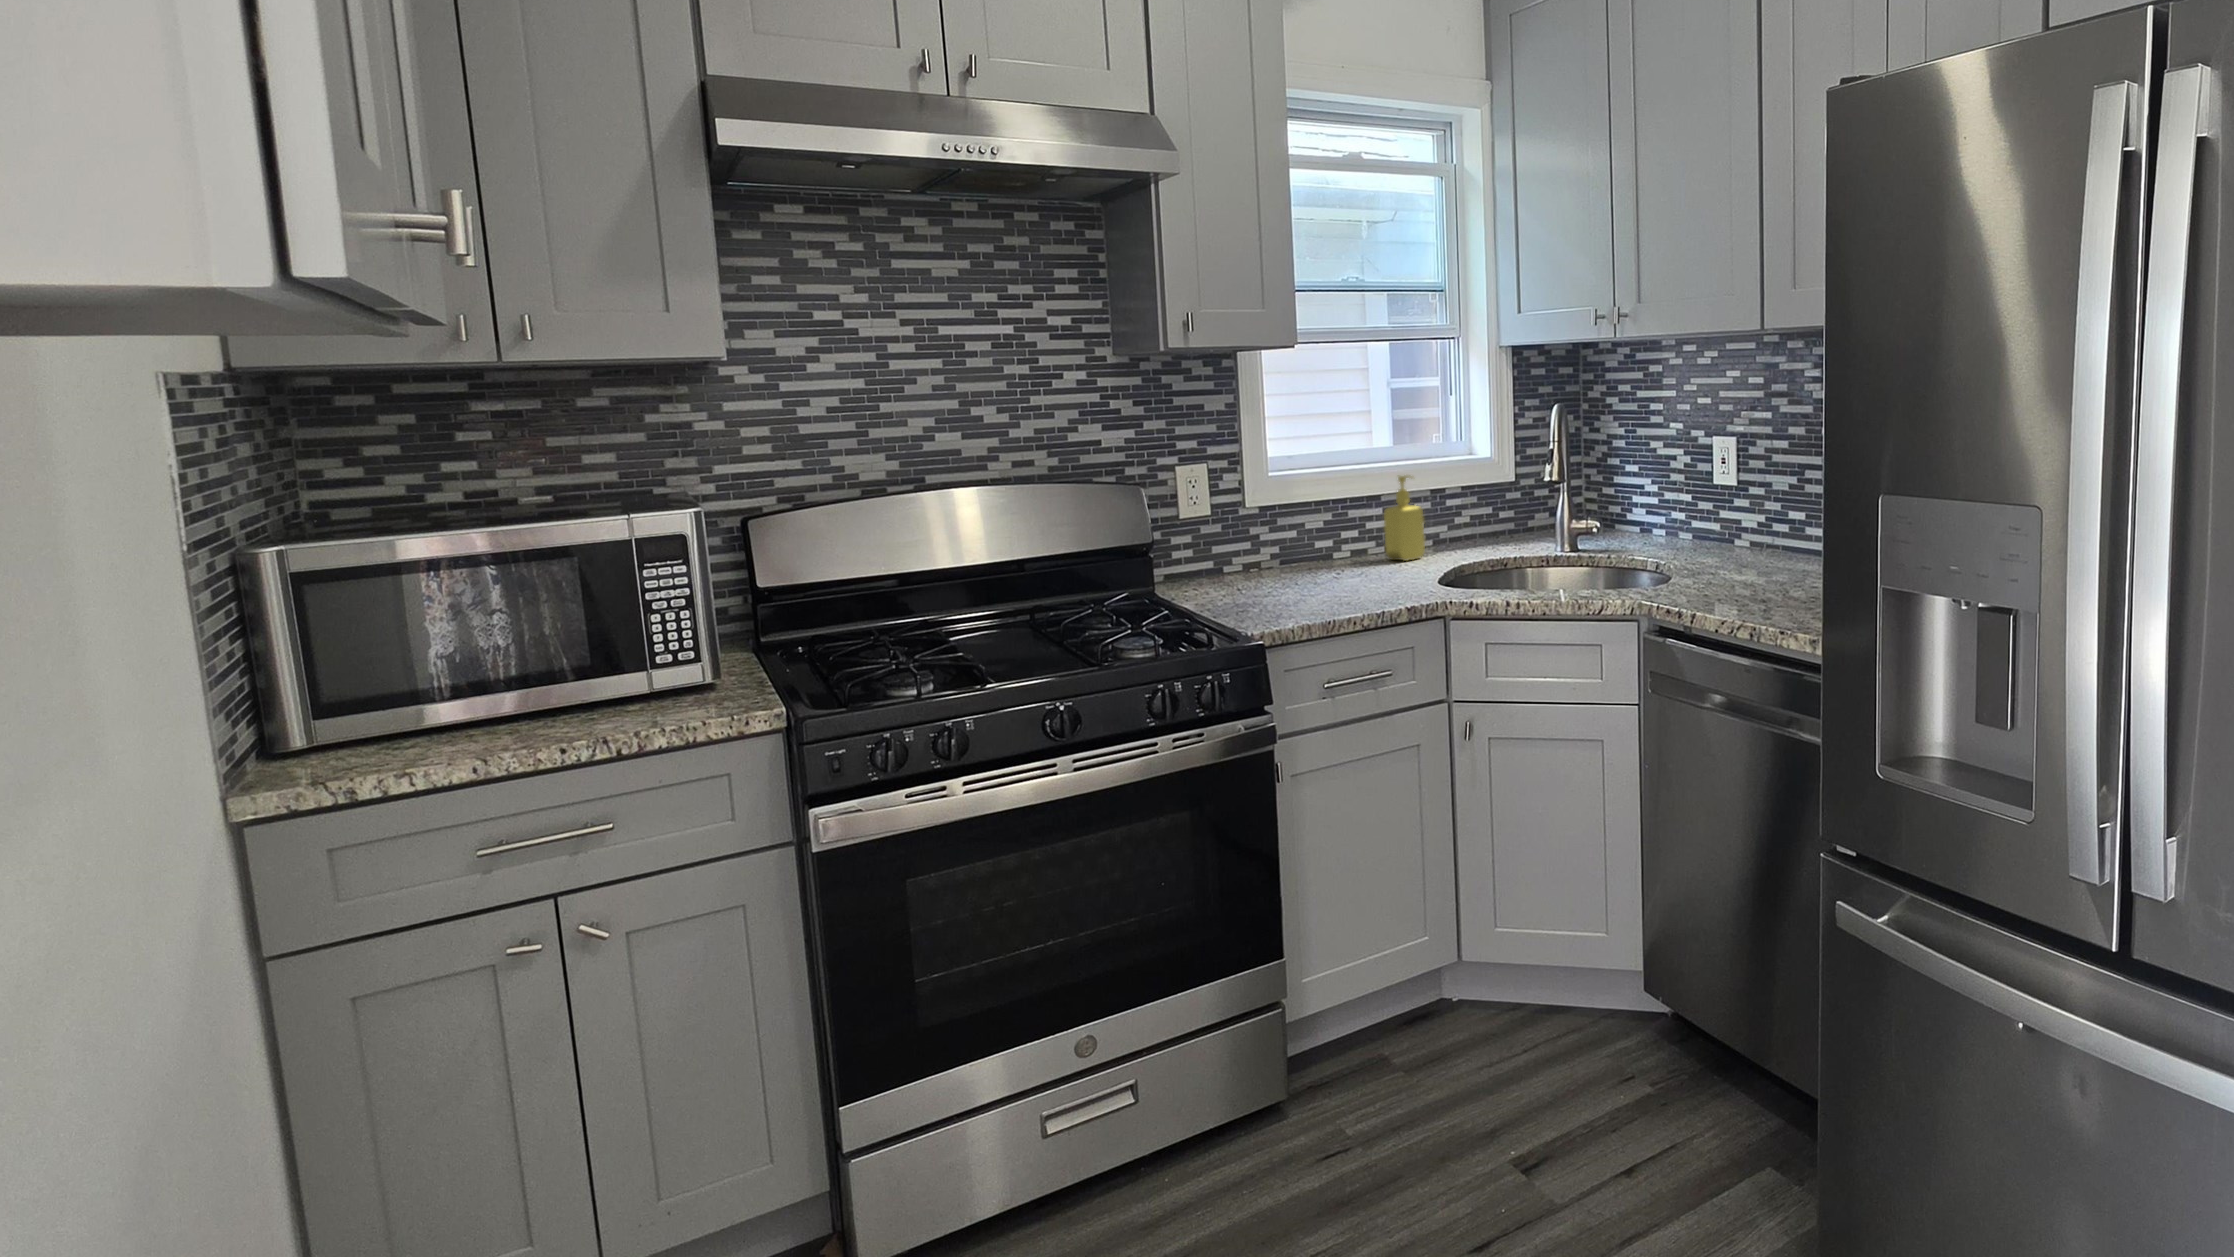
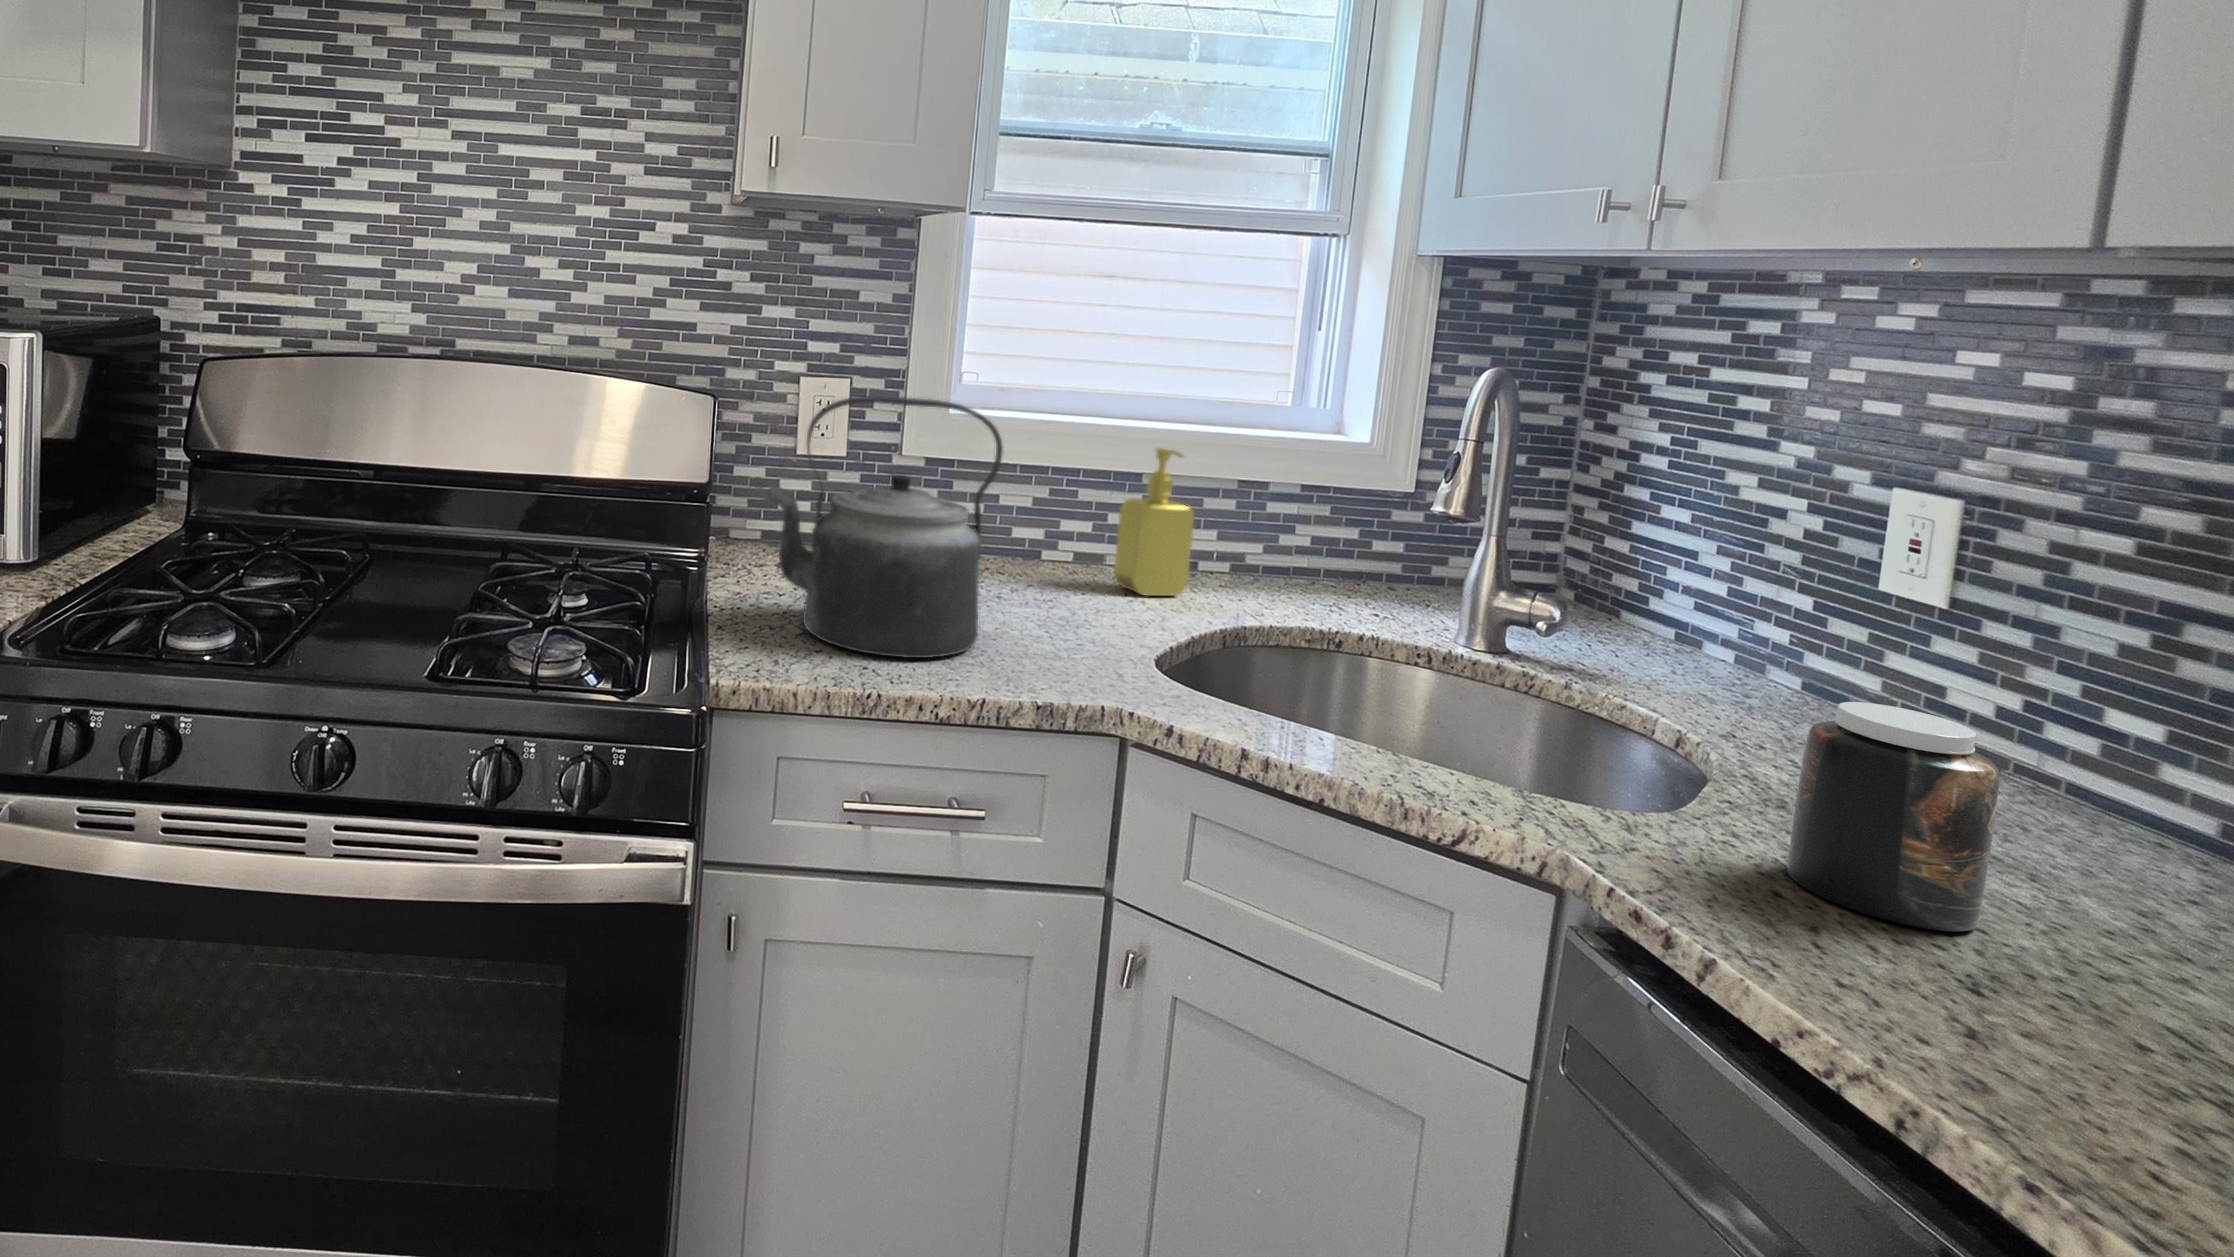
kettle: none [1235,461,1363,608] -> present [767,396,1003,658]
jar: none [1720,516,1778,593] -> present [1787,702,1999,931]

